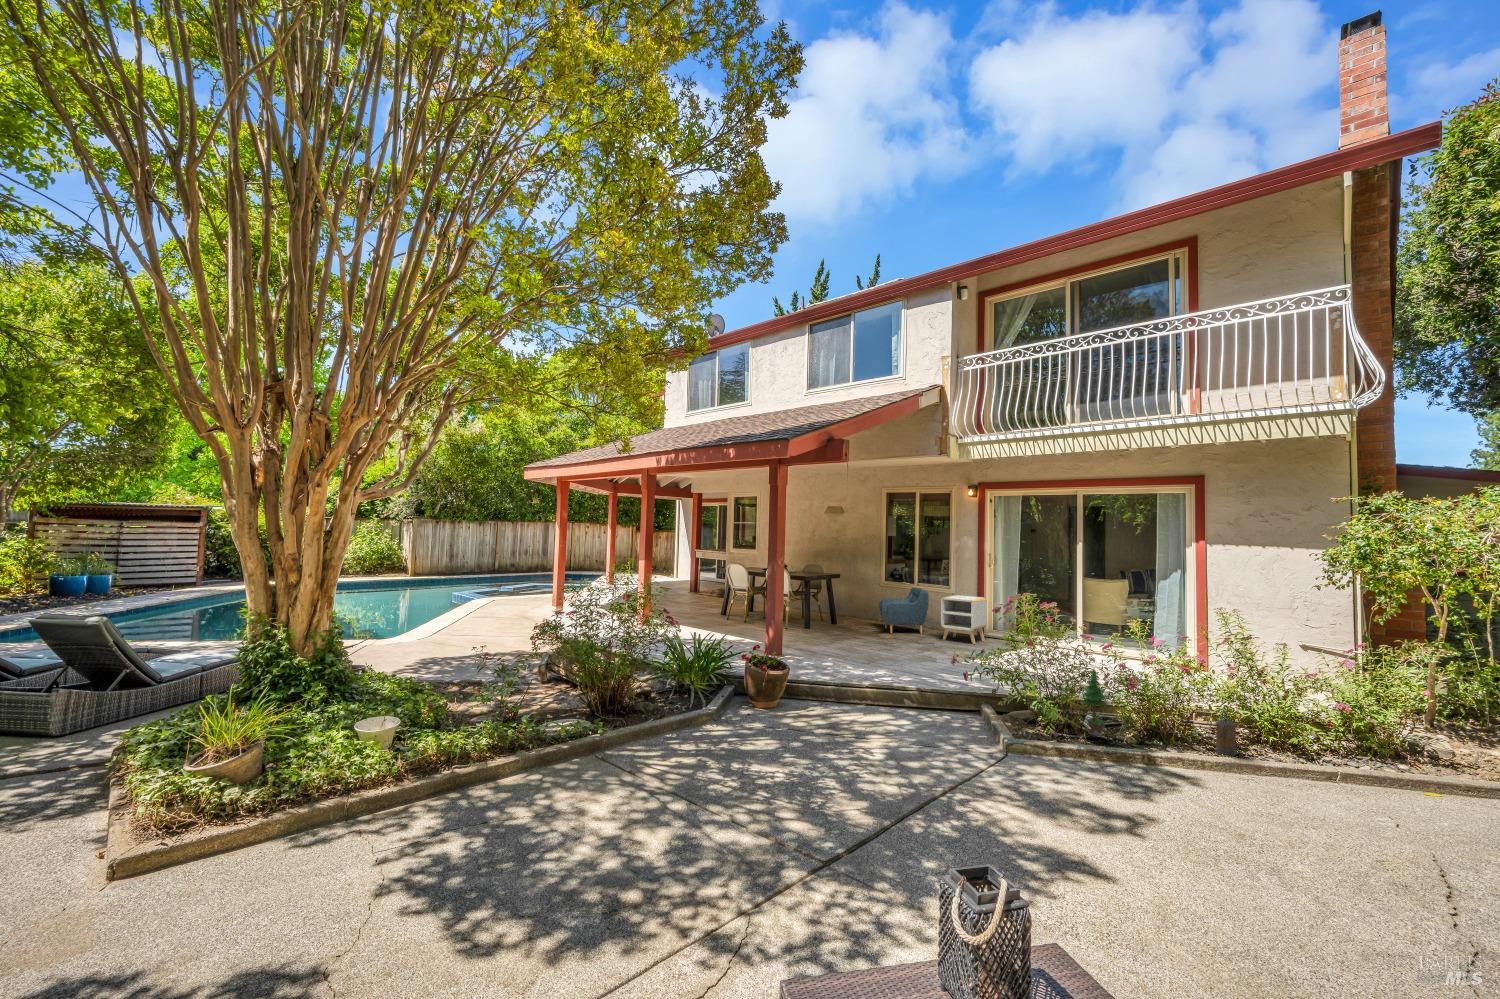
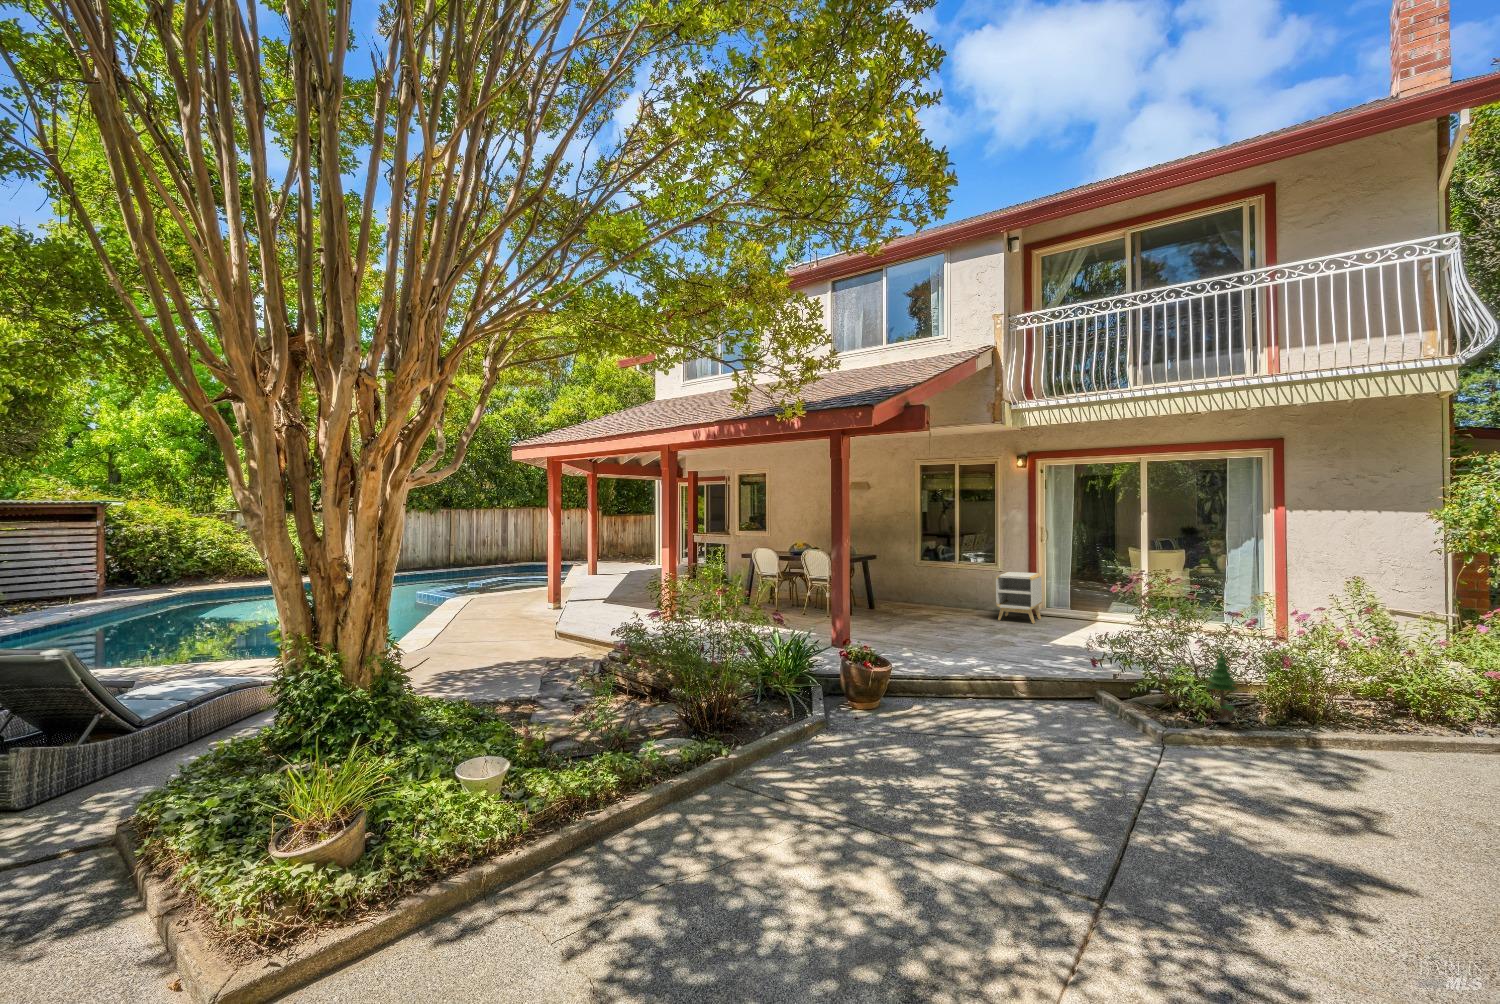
armchair: present [879,588,929,633] -> none [921,565,977,615]
watering can: present [1215,710,1237,755] -> none [1351,688,1375,735]

